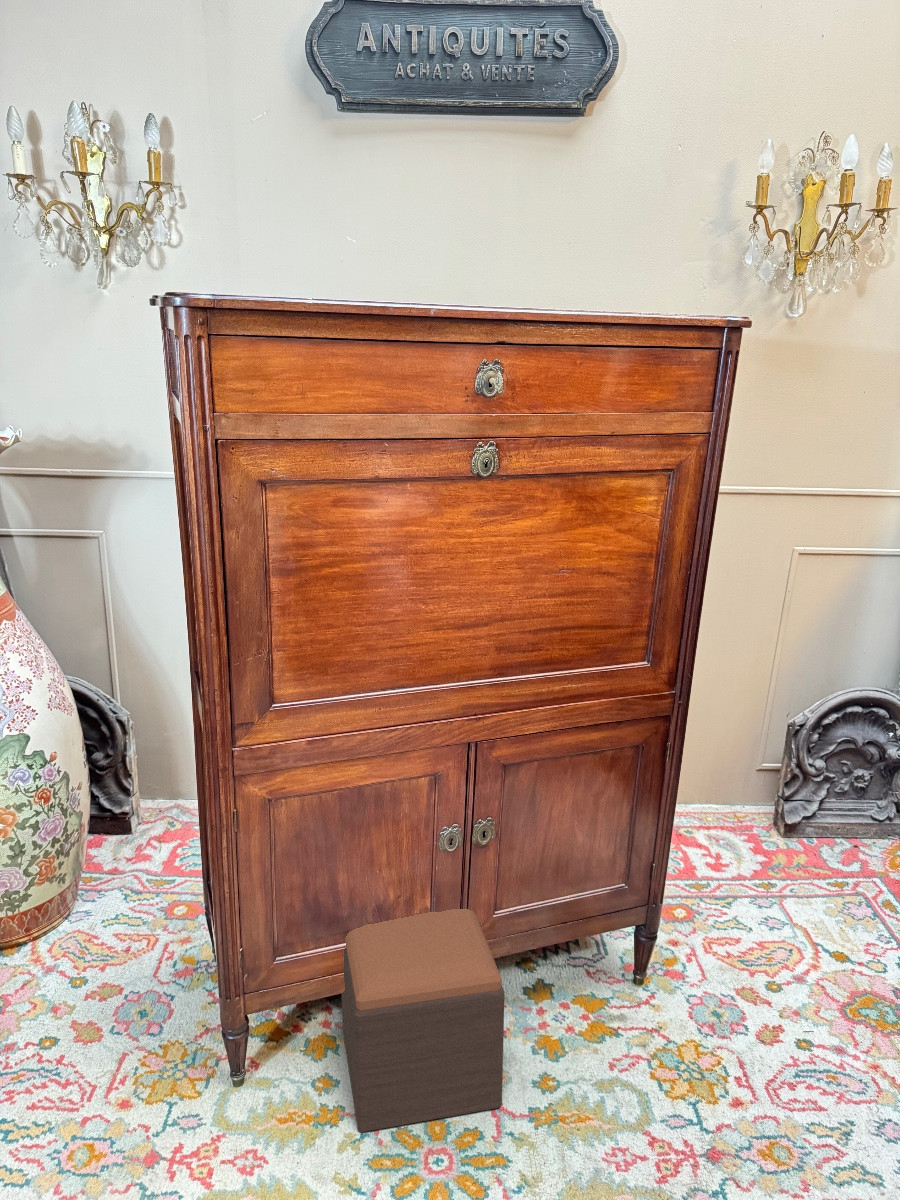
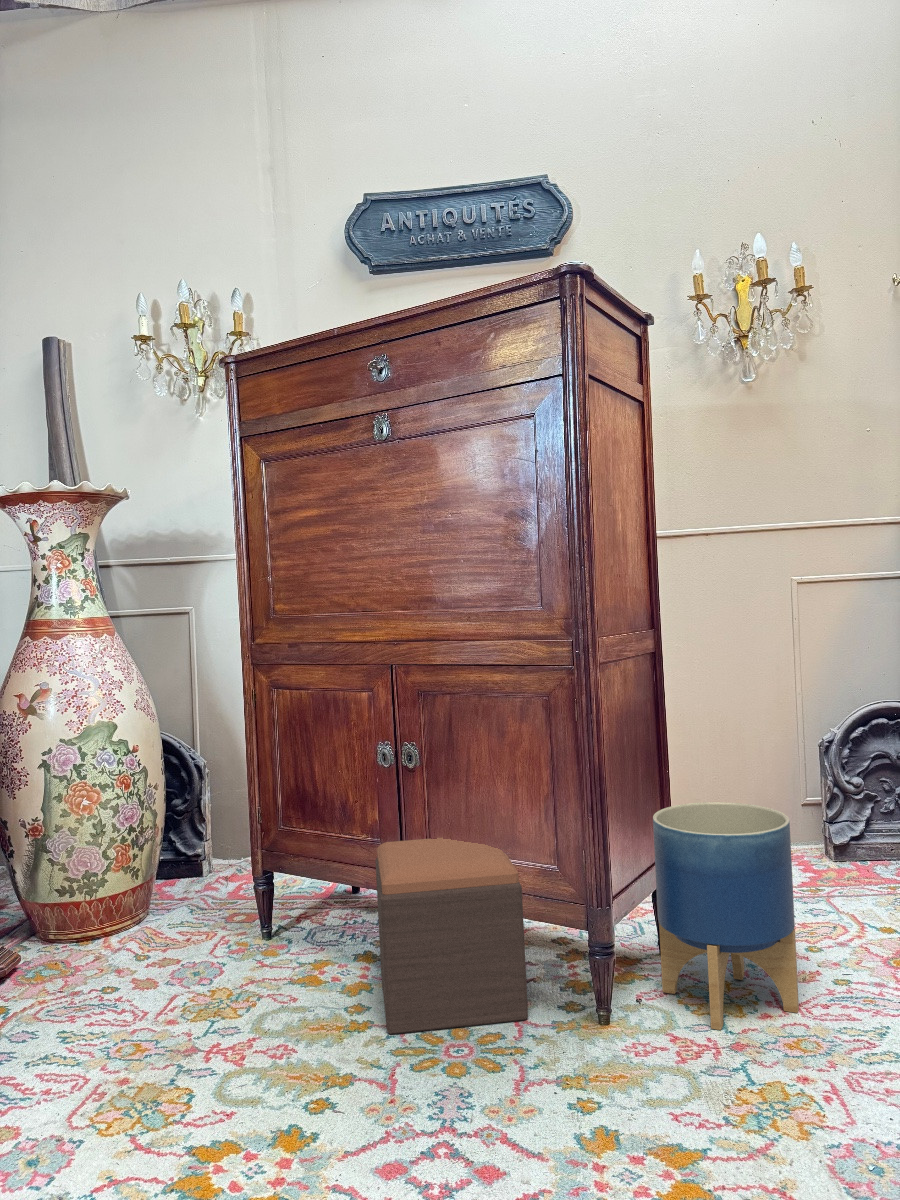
planter: none [633,879,789,1128] -> present [653,802,799,1030]

